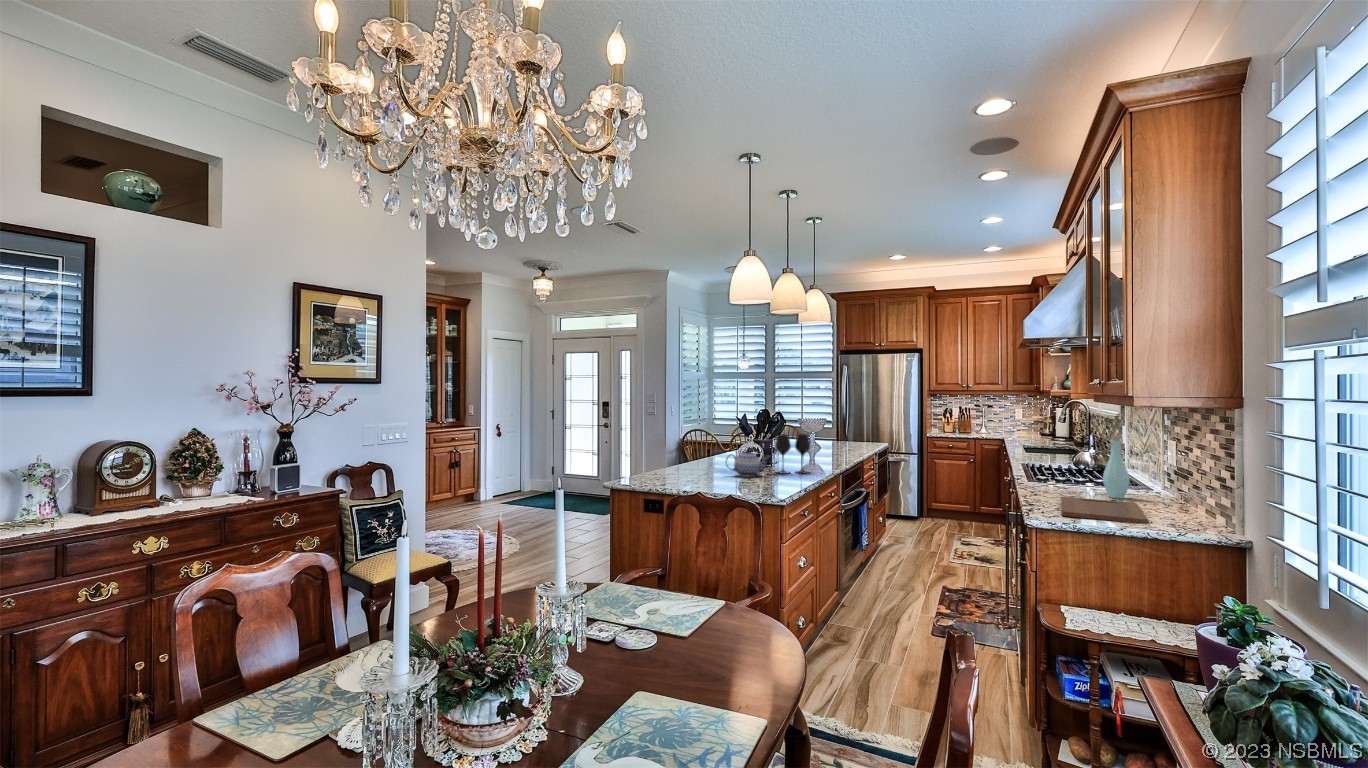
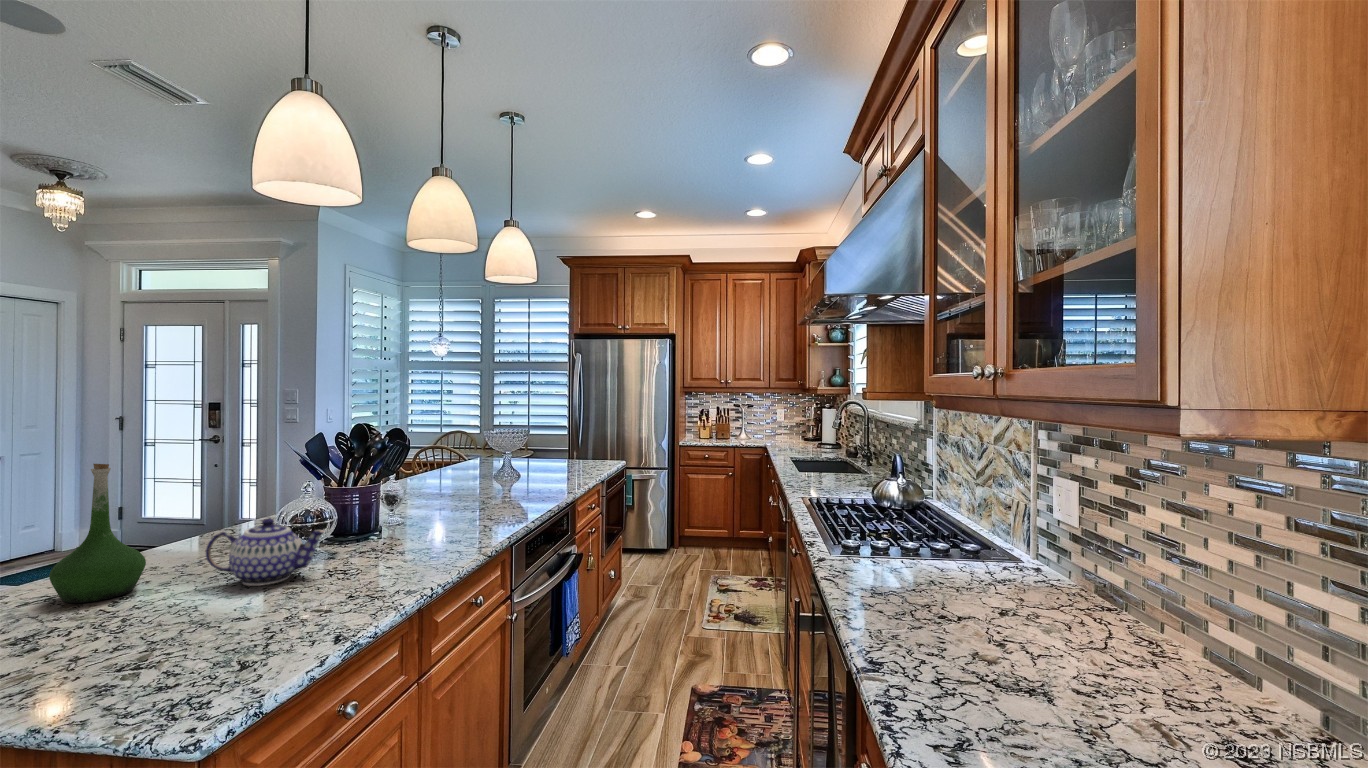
vase: none [676,424,704,477] -> present [49,464,146,603]
wine glass: present [775,434,810,474] -> none [352,473,438,563]
bottle: present [1103,435,1130,498] -> none [967,470,1016,595]
cutting board: present [1061,497,1147,524] -> none [916,611,1170,739]

